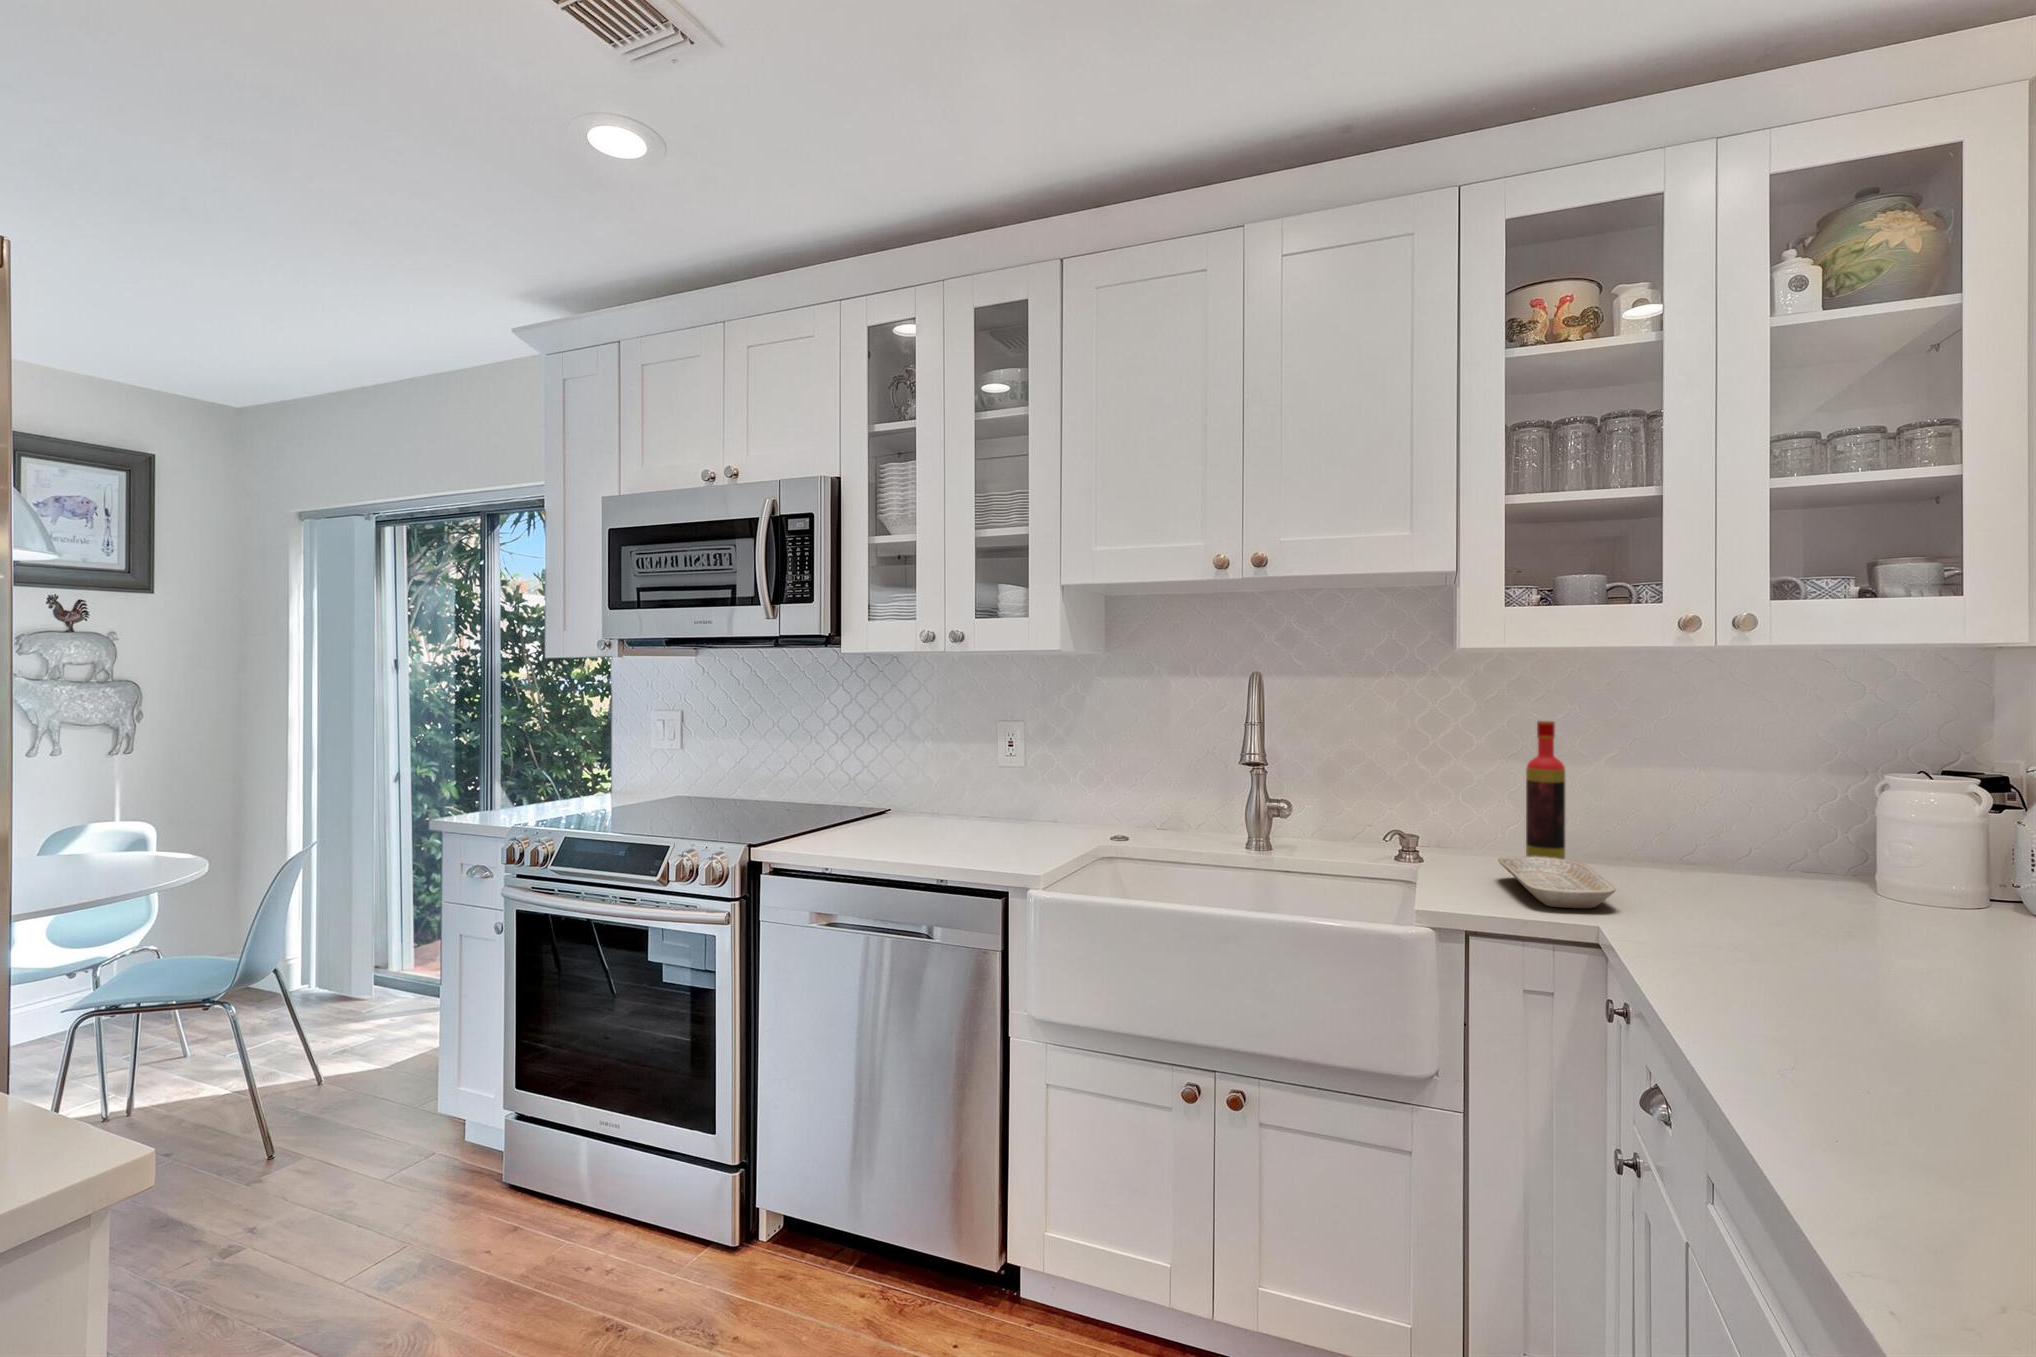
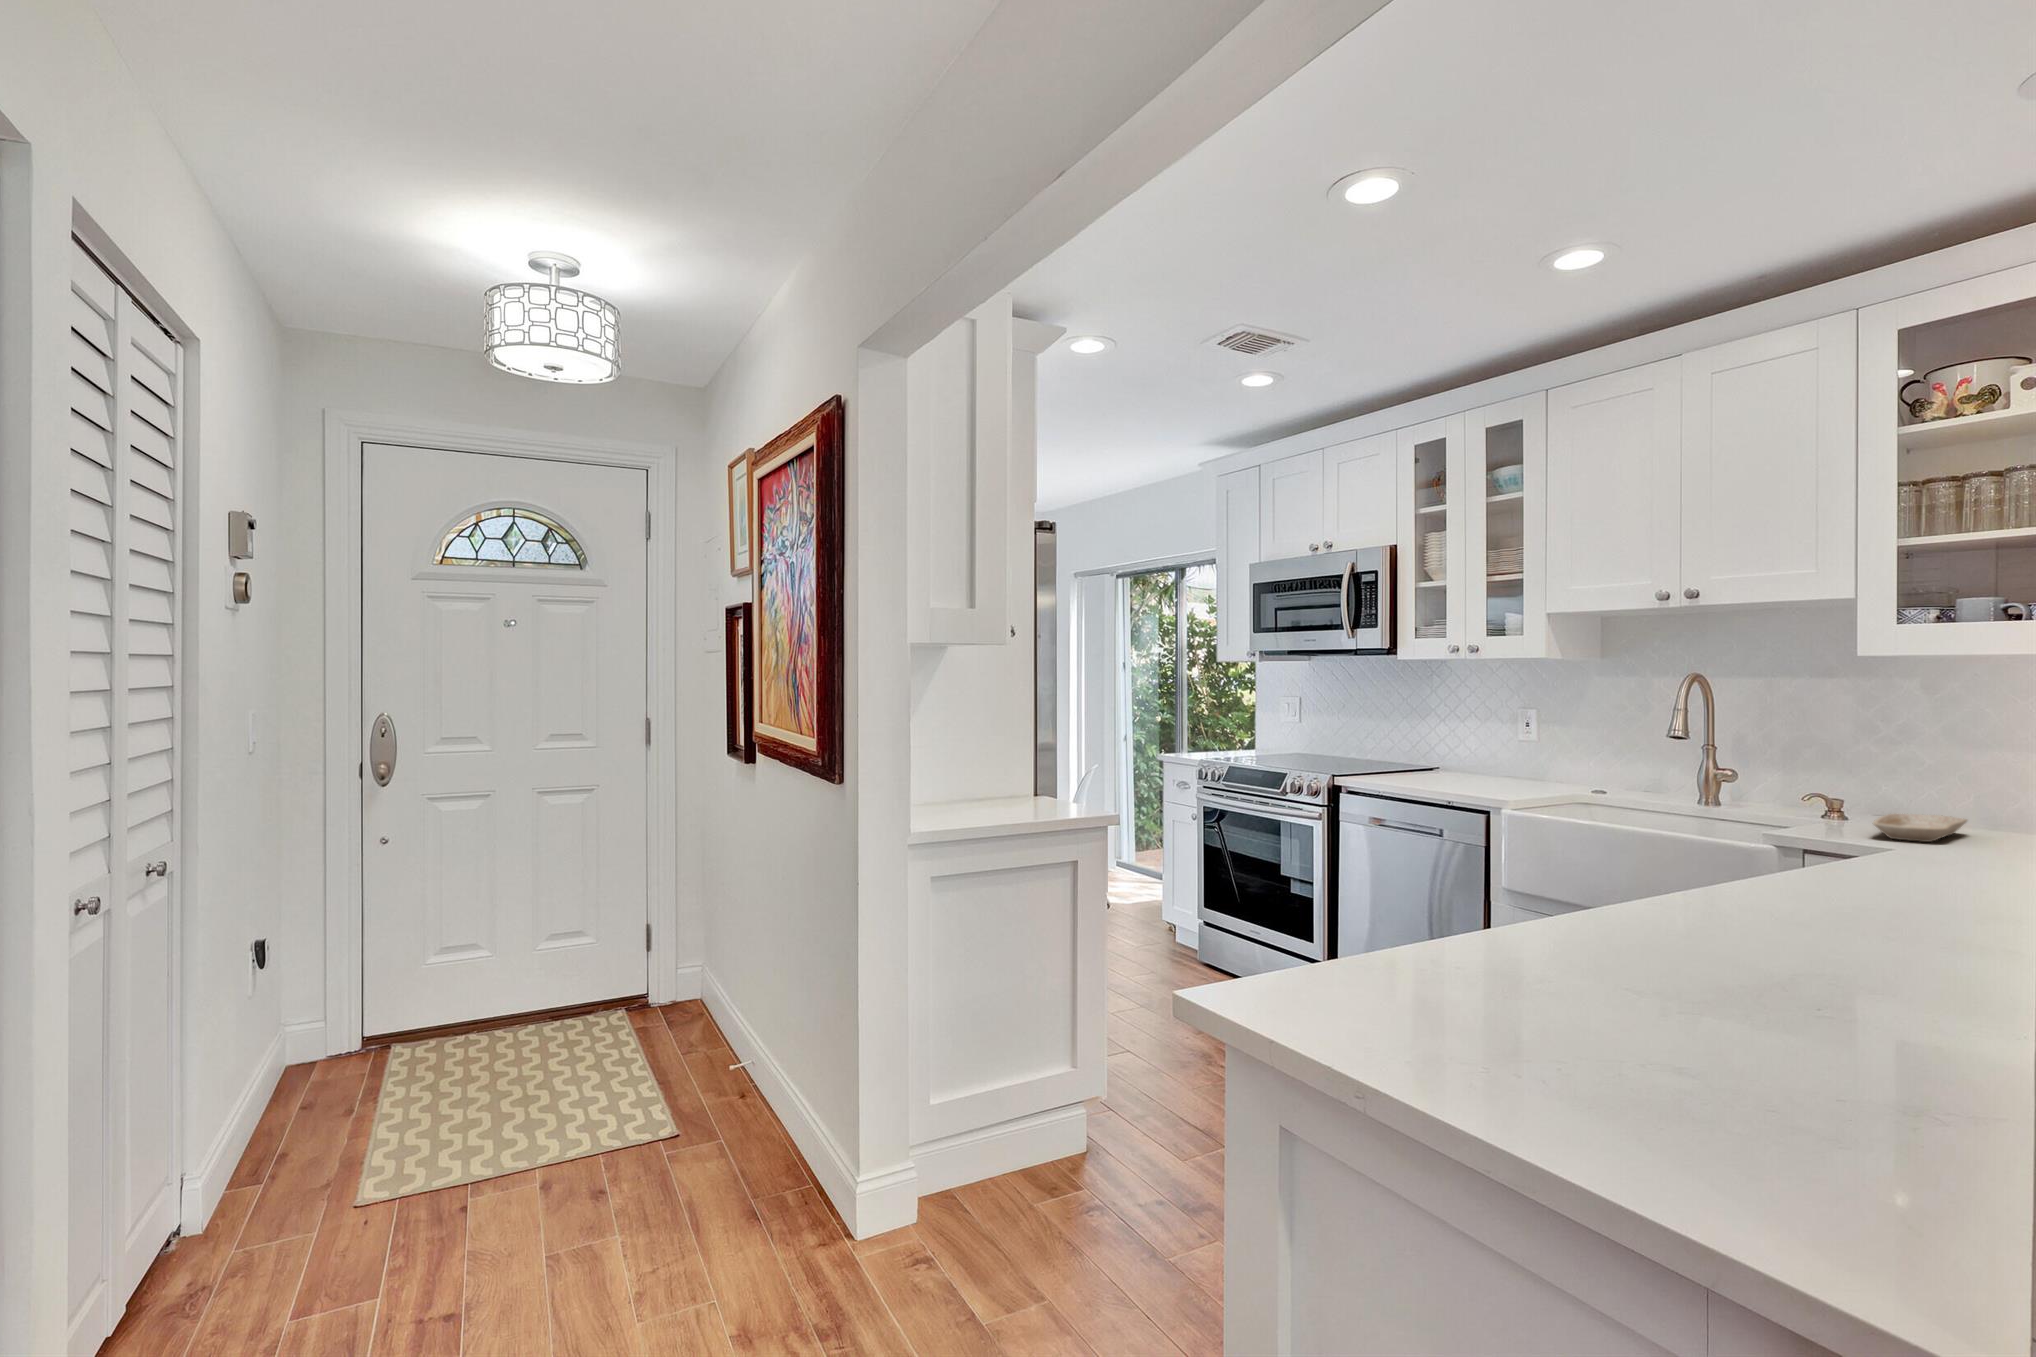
bottle: present [1526,721,1565,859] -> none [1950,712,1989,829]

